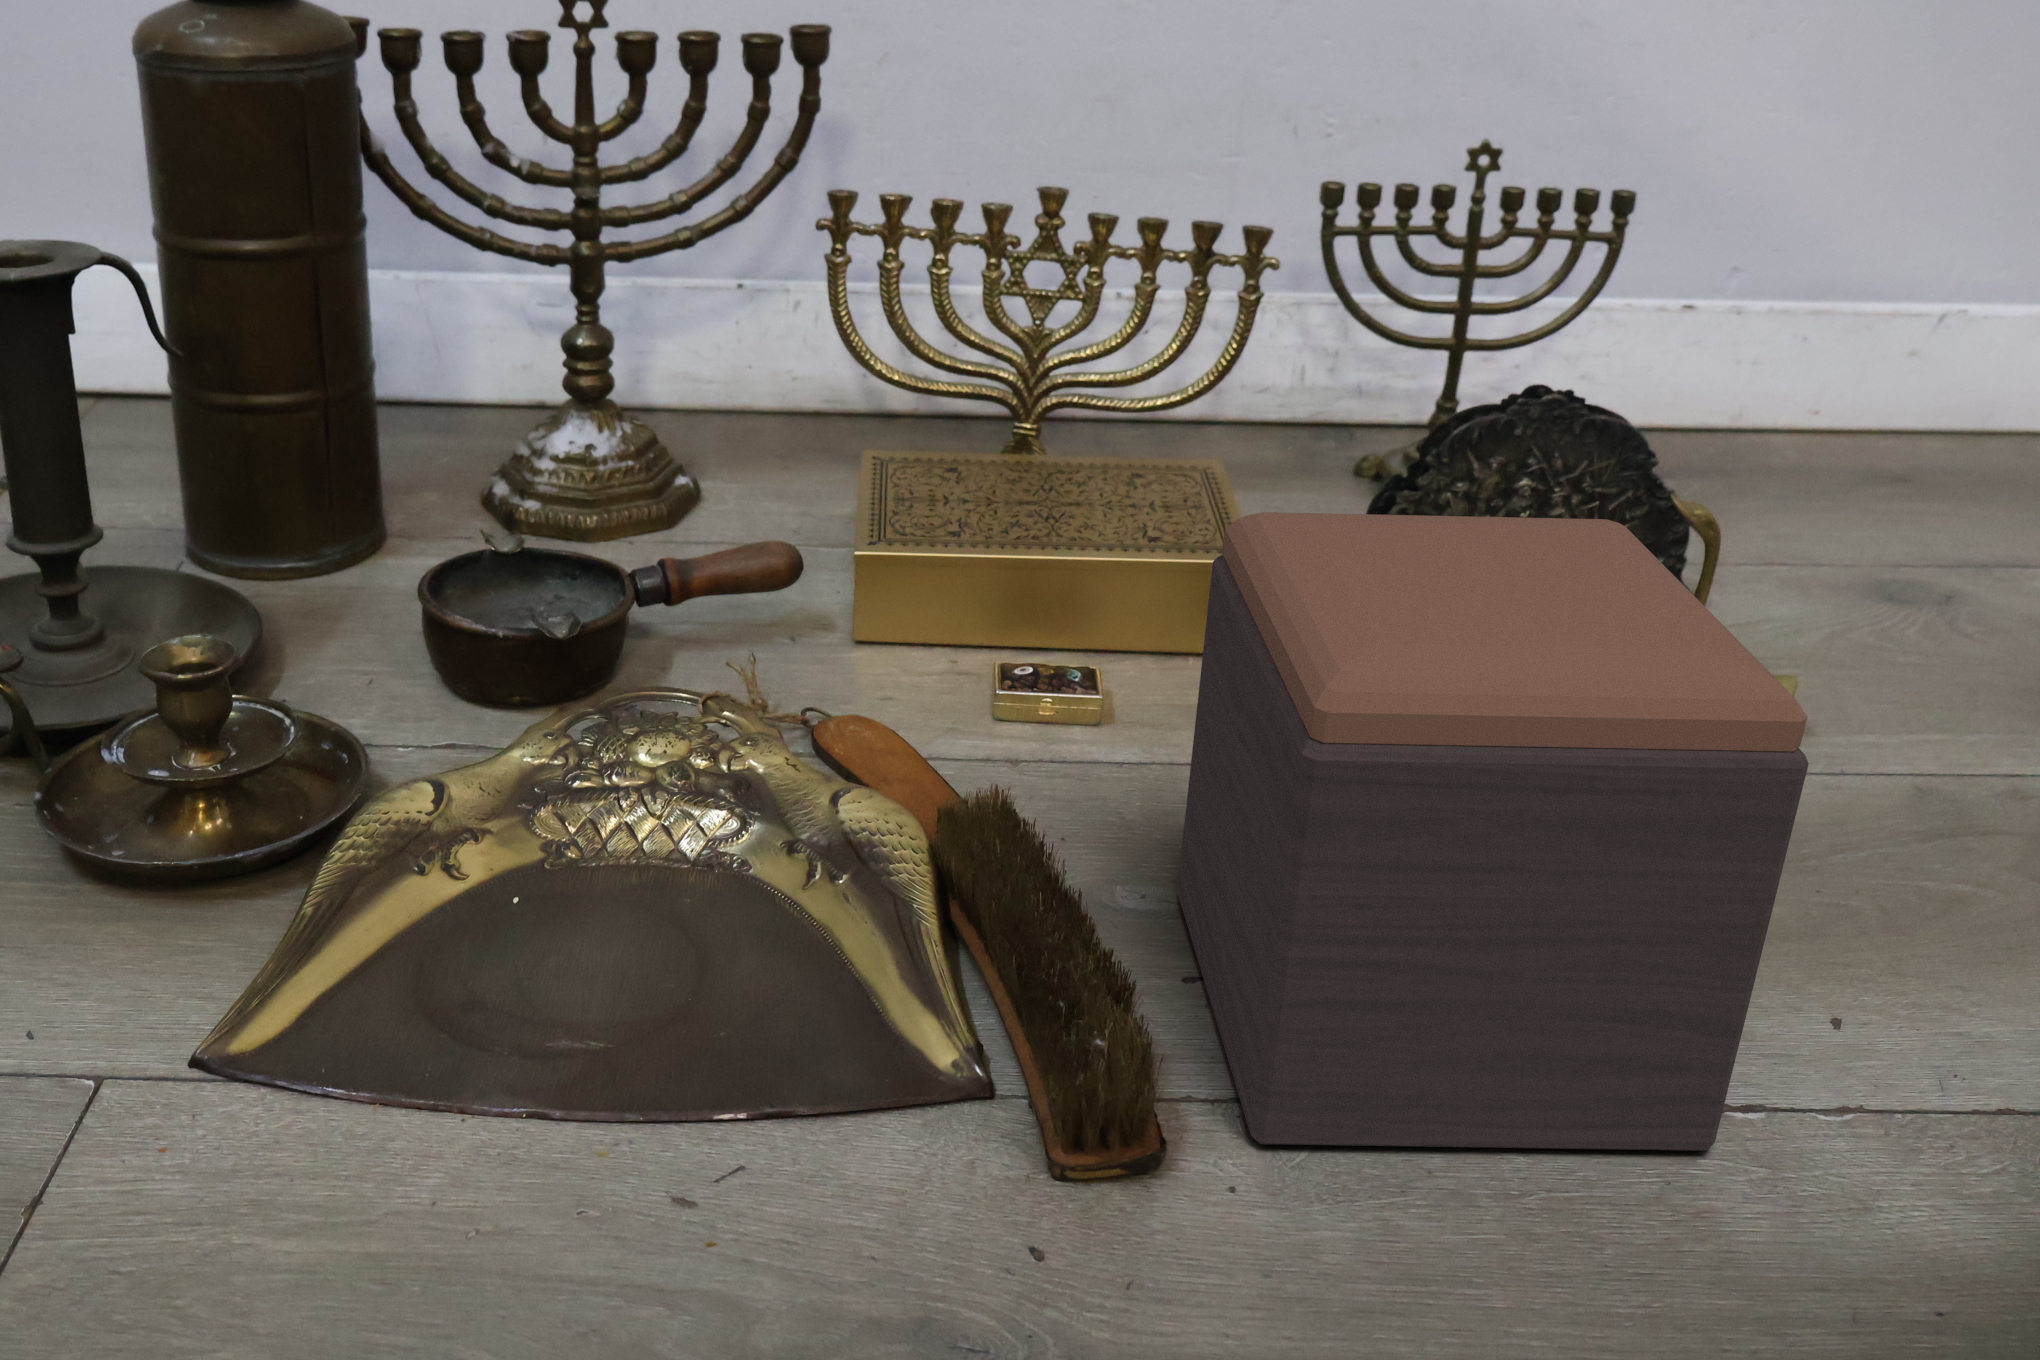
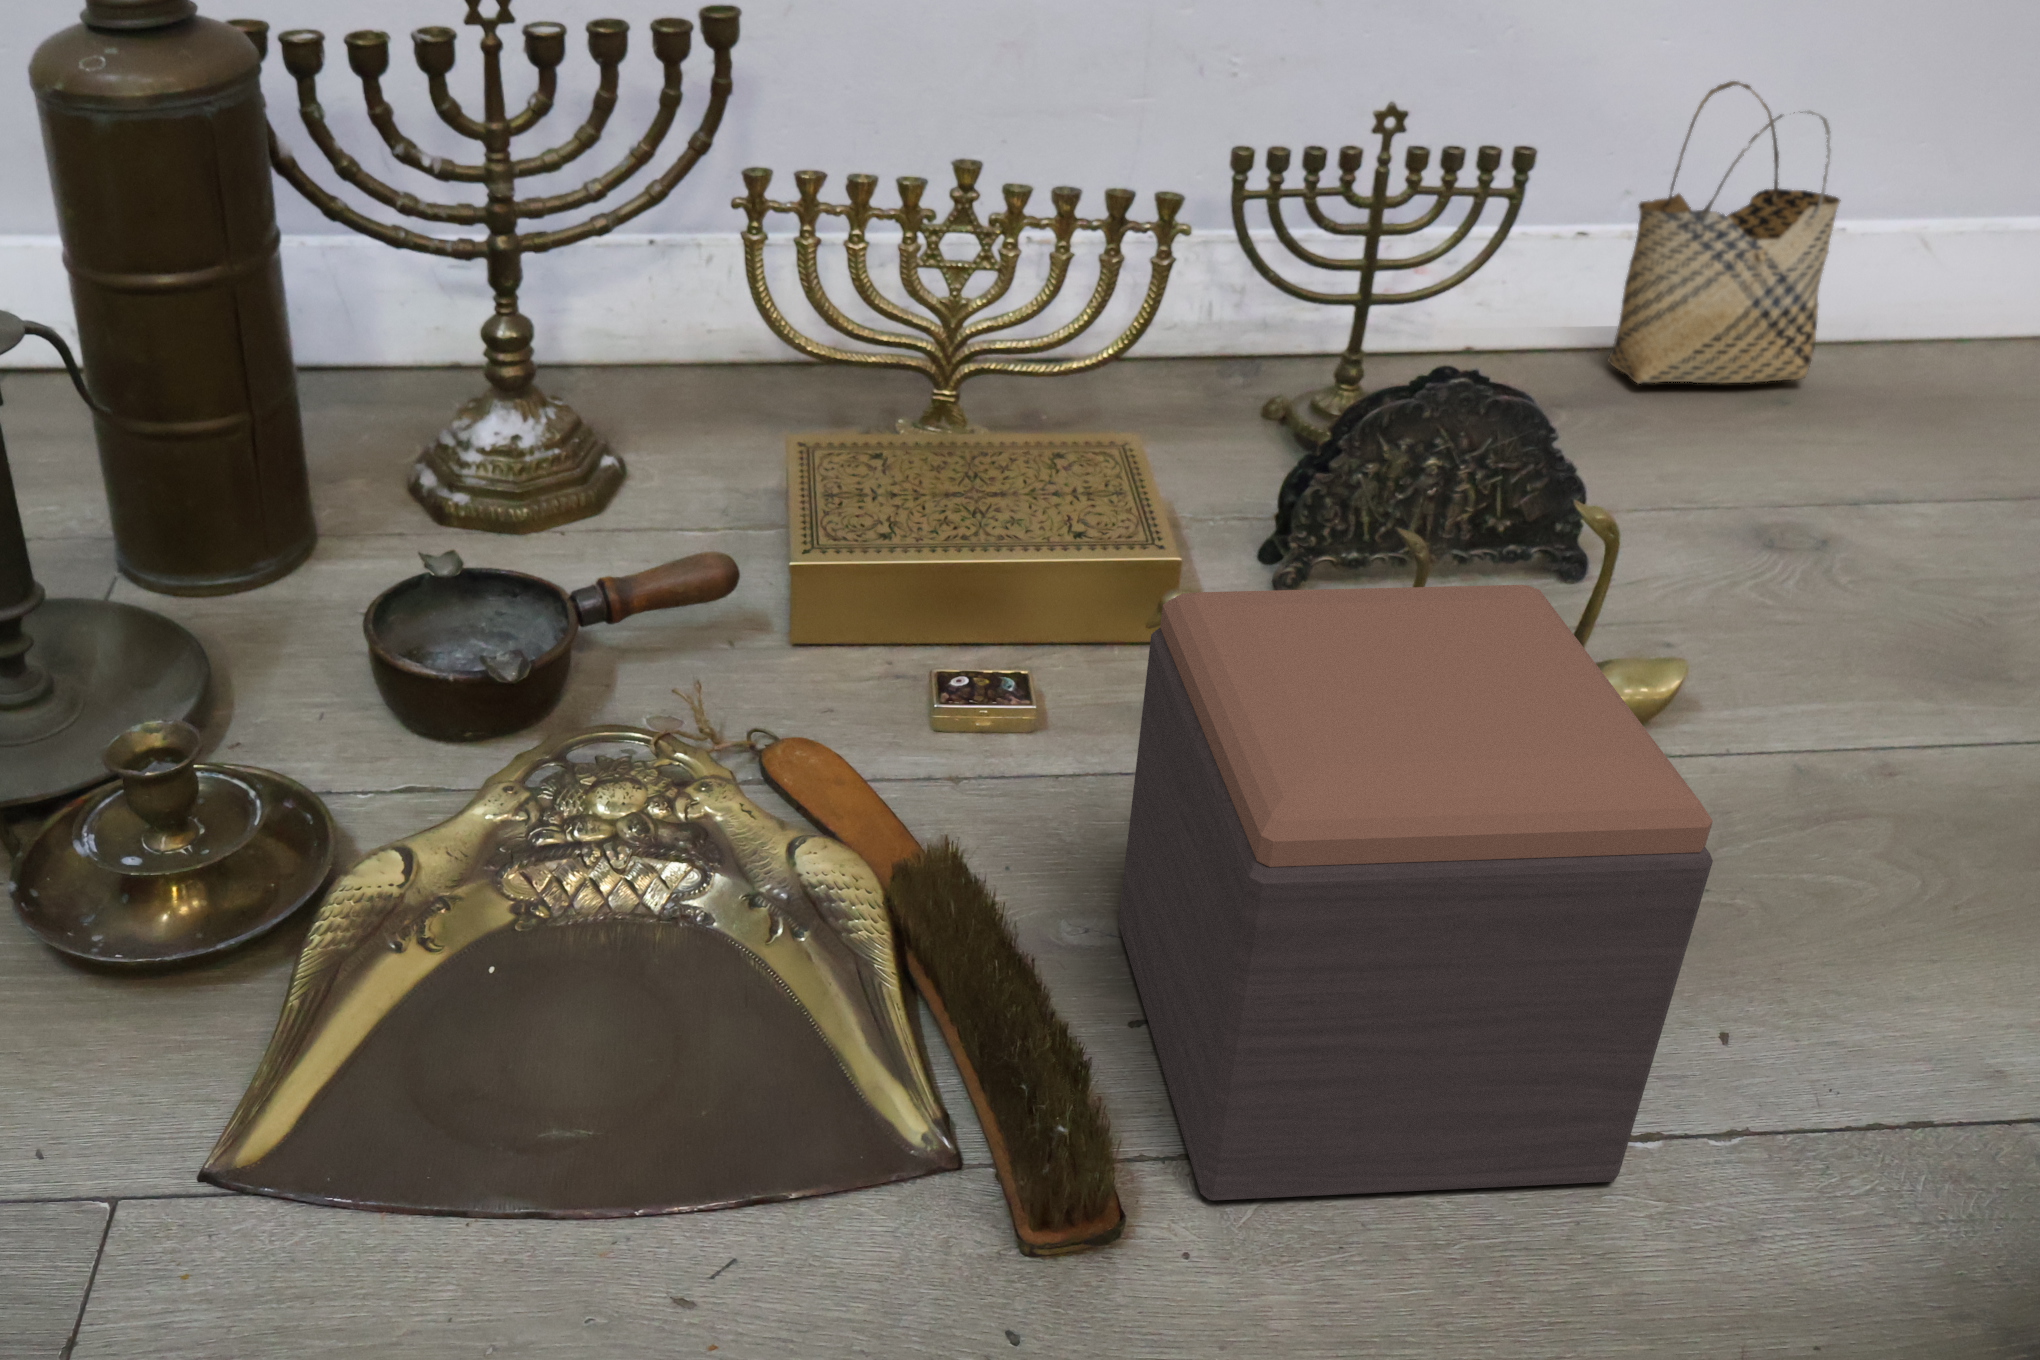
woven basket: none [1718,151,1962,459] -> present [1608,81,1841,384]

